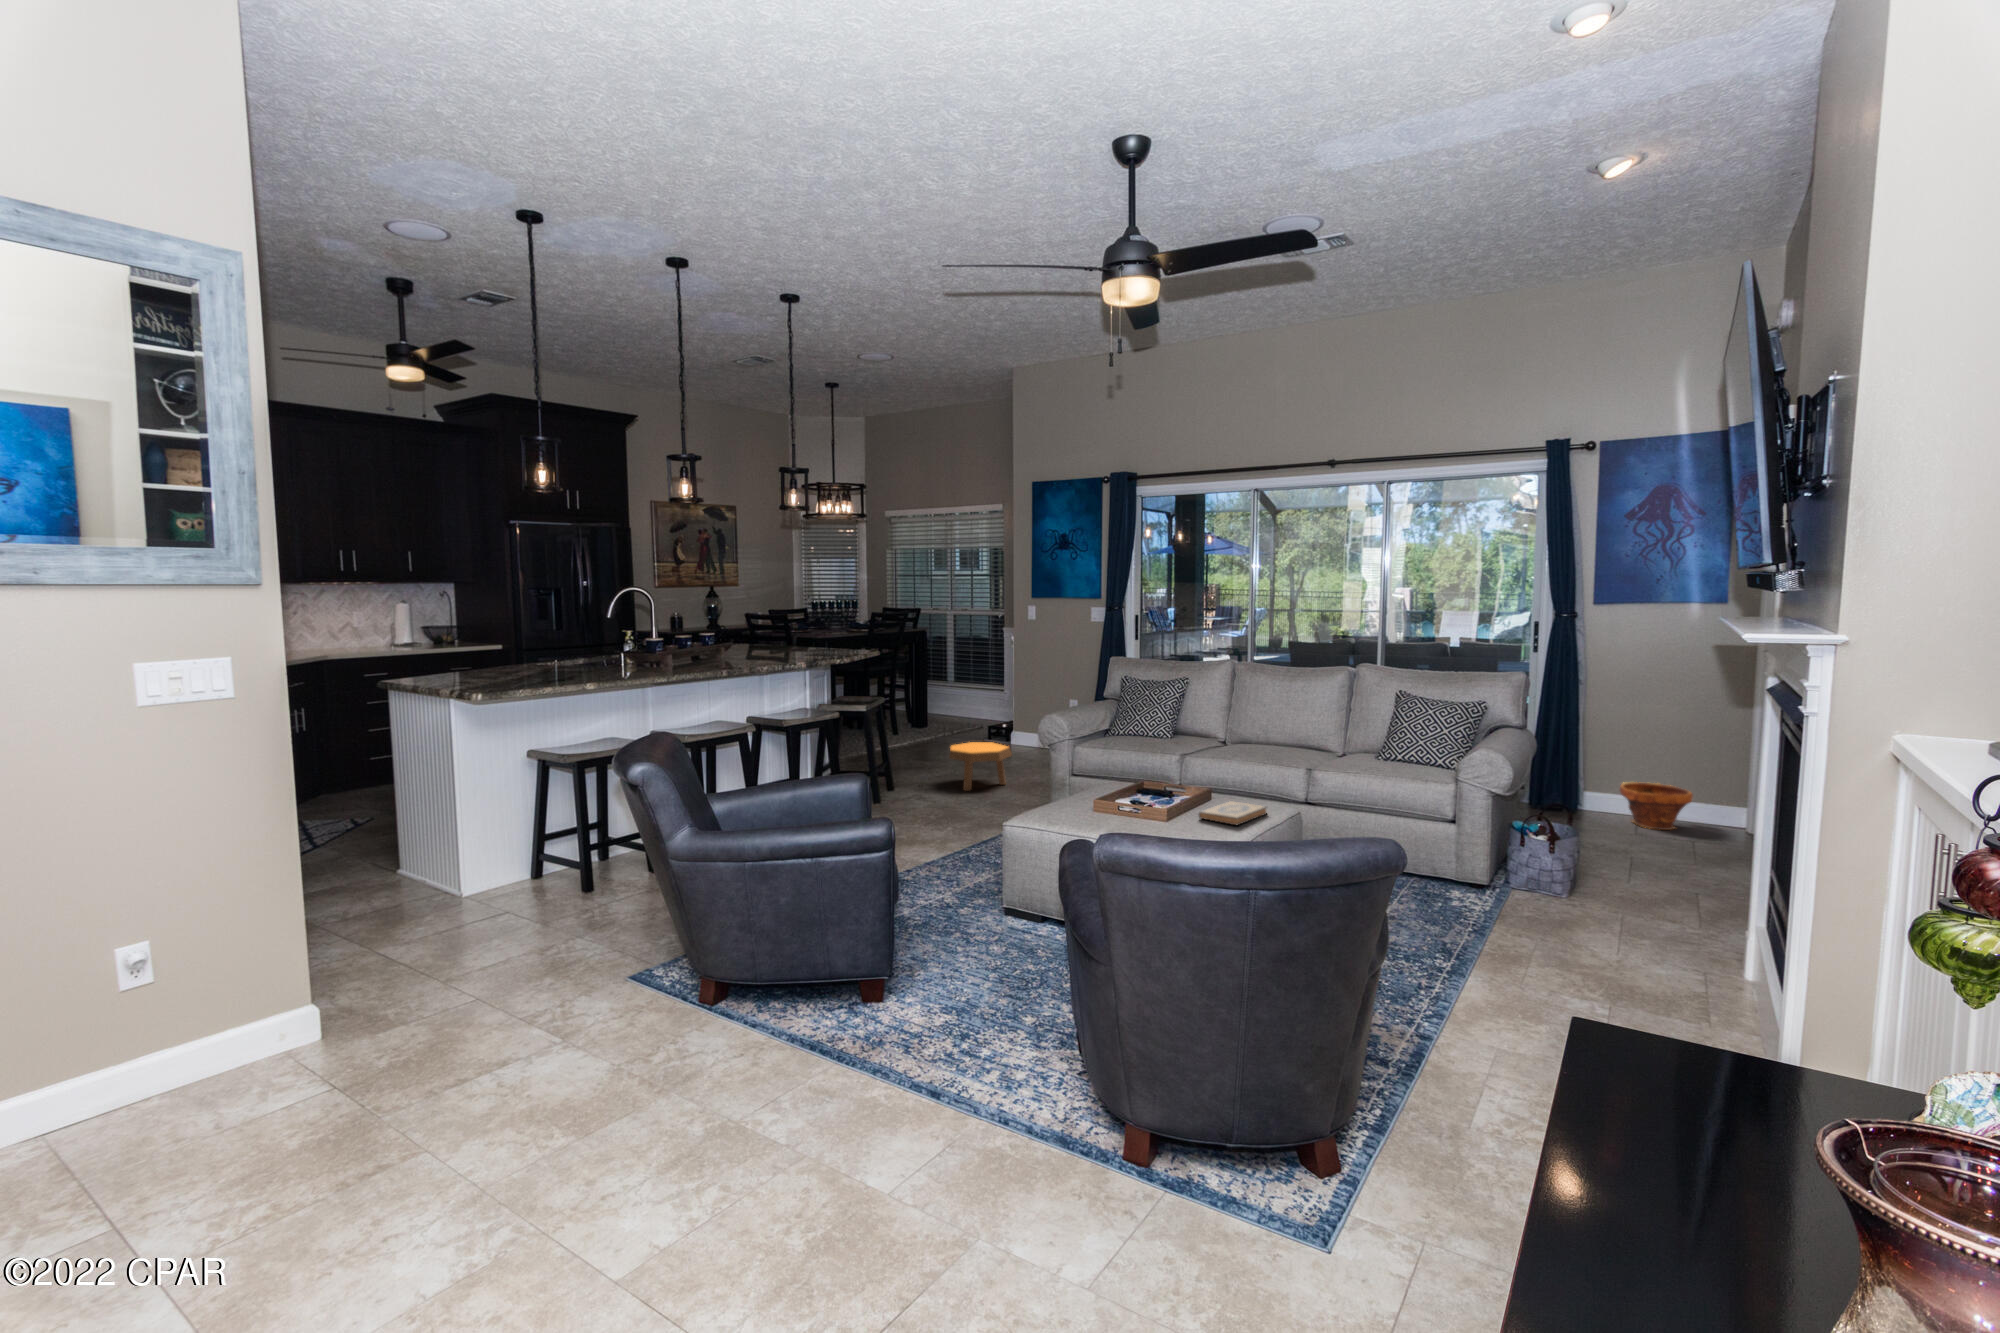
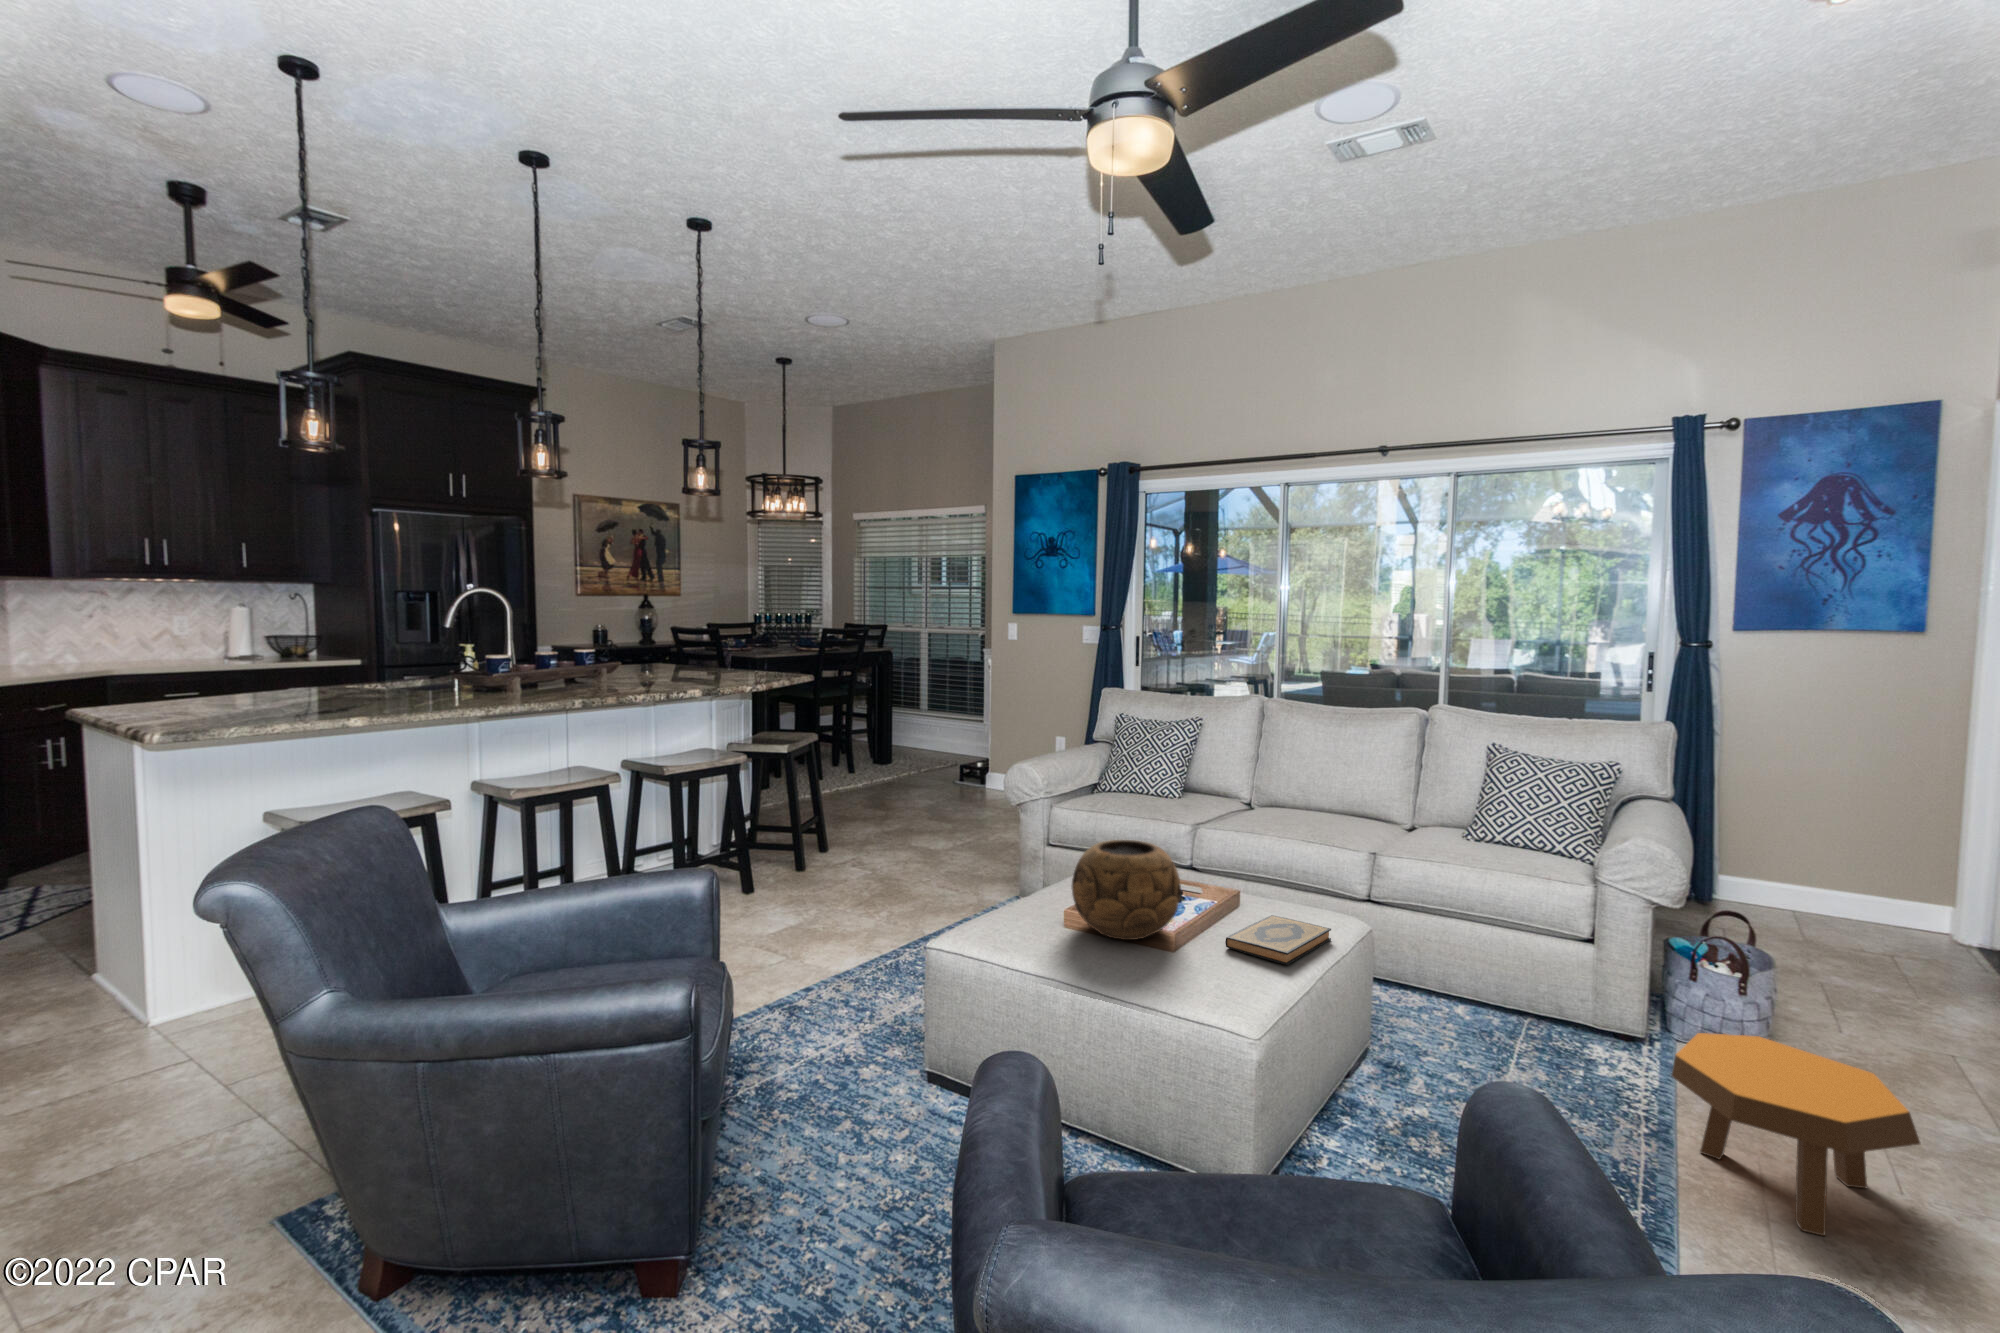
footstool: present [949,742,1012,791] -> present [1671,1033,1920,1236]
decorative bowl: none [1098,754,1170,816] -> present [1072,840,1181,940]
planter: present [1620,782,1692,830] -> none [1774,866,1879,936]

